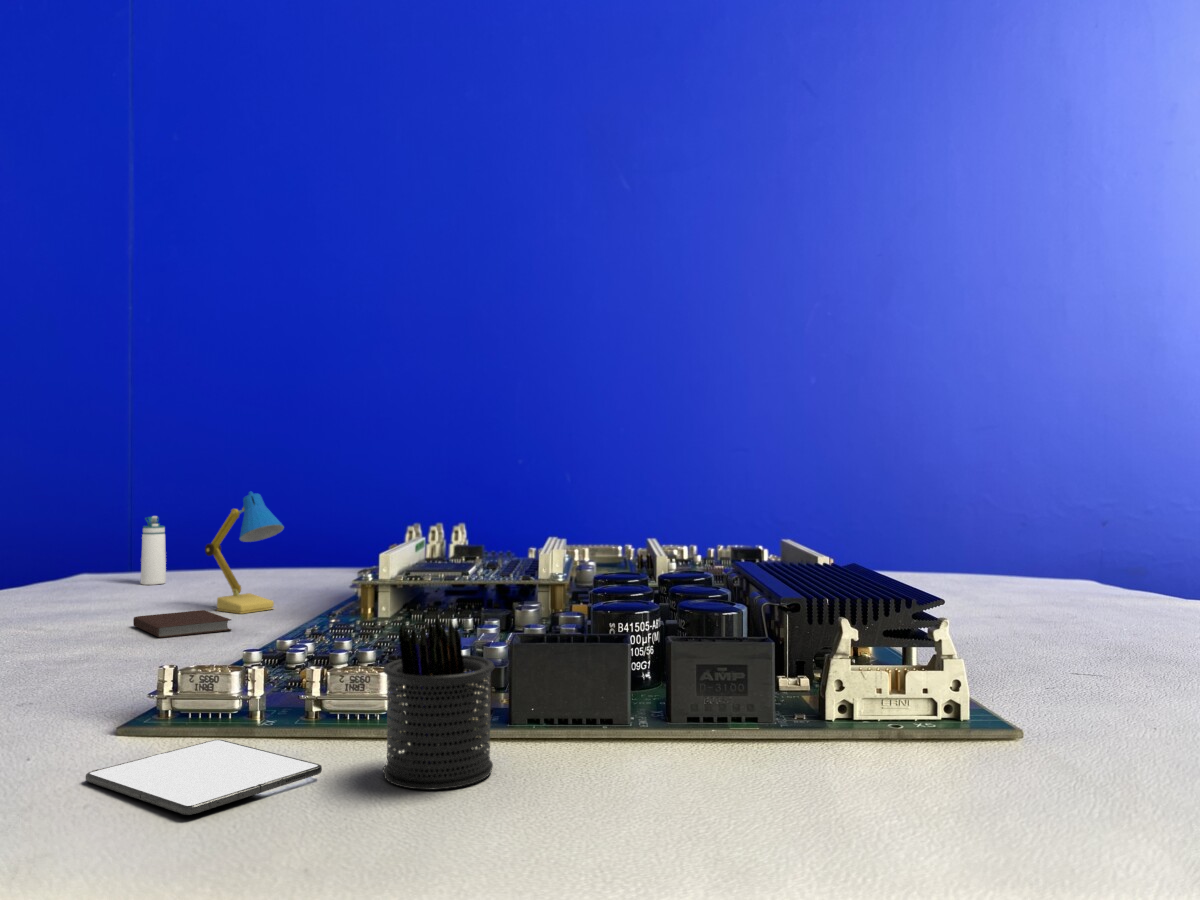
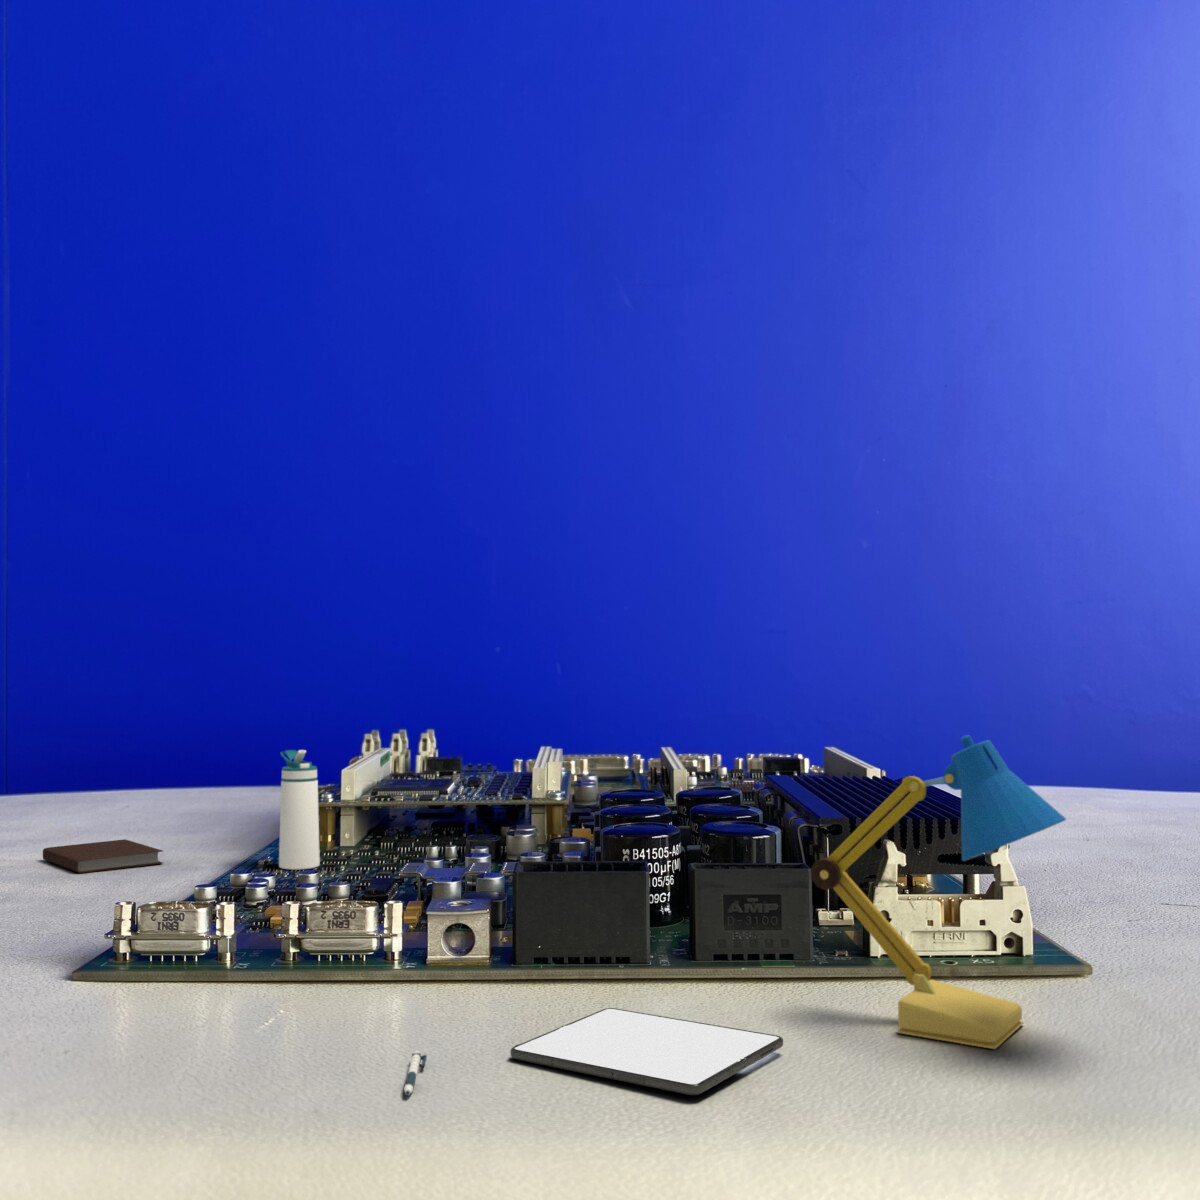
desk lamp: present [205,492,284,614] -> present [811,735,1066,1049]
water bottle: present [141,516,166,585] -> present [279,750,320,870]
pen holder: present [383,616,494,790] -> none [380,839,501,1032]
tablet: present [86,740,322,815] -> present [510,1008,783,1095]
pen: none [390,811,417,858] -> present [404,1051,427,1095]

